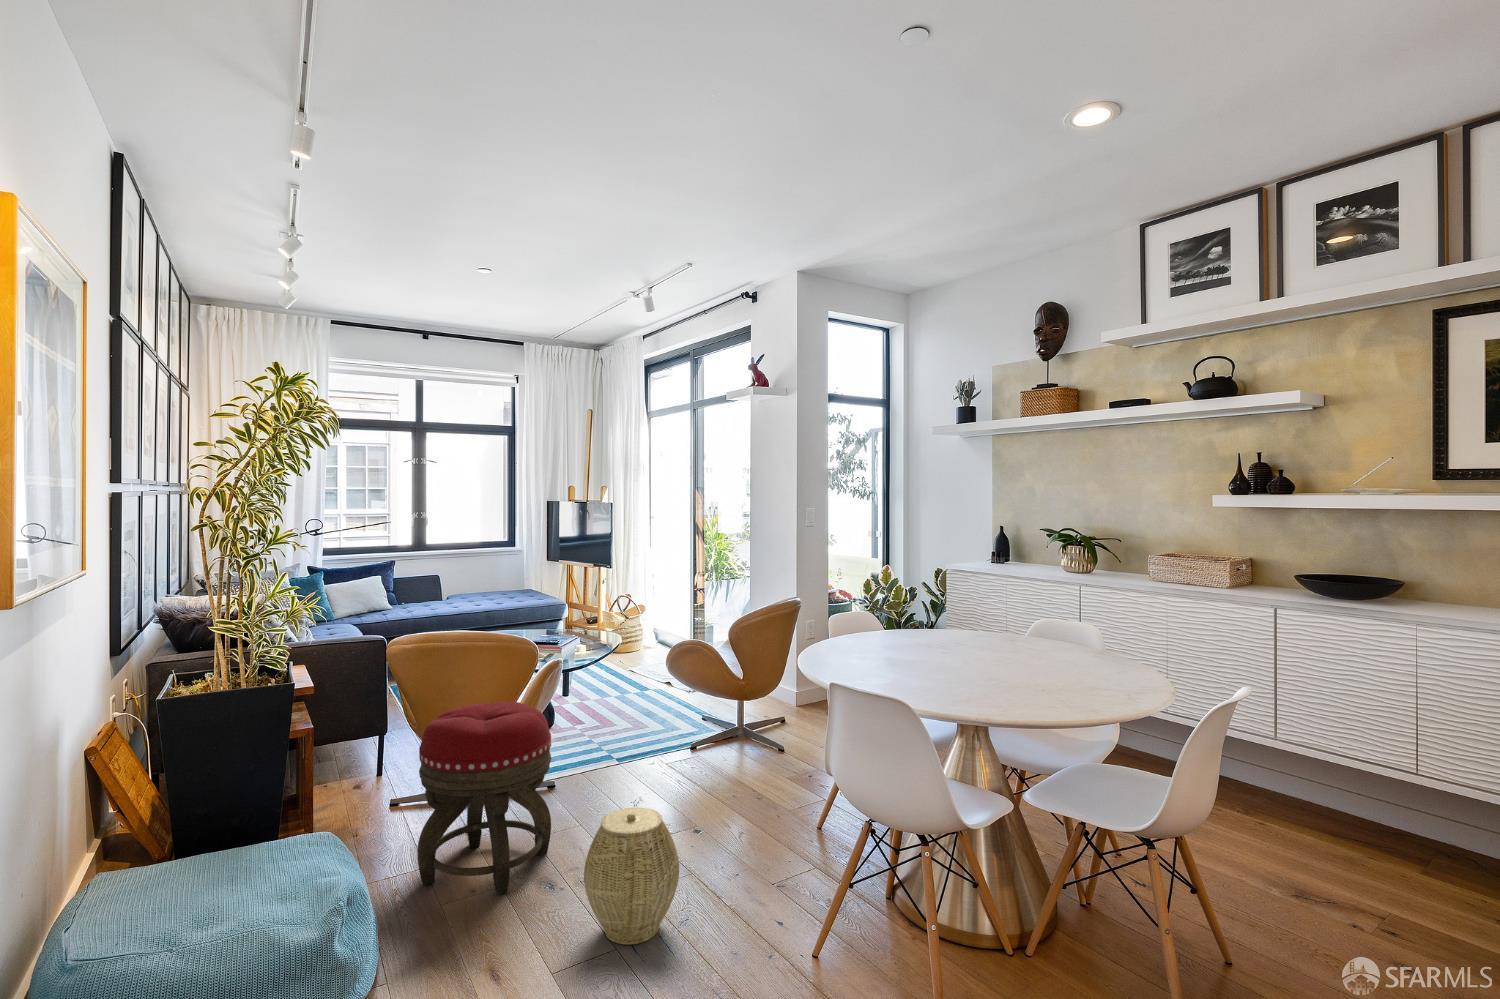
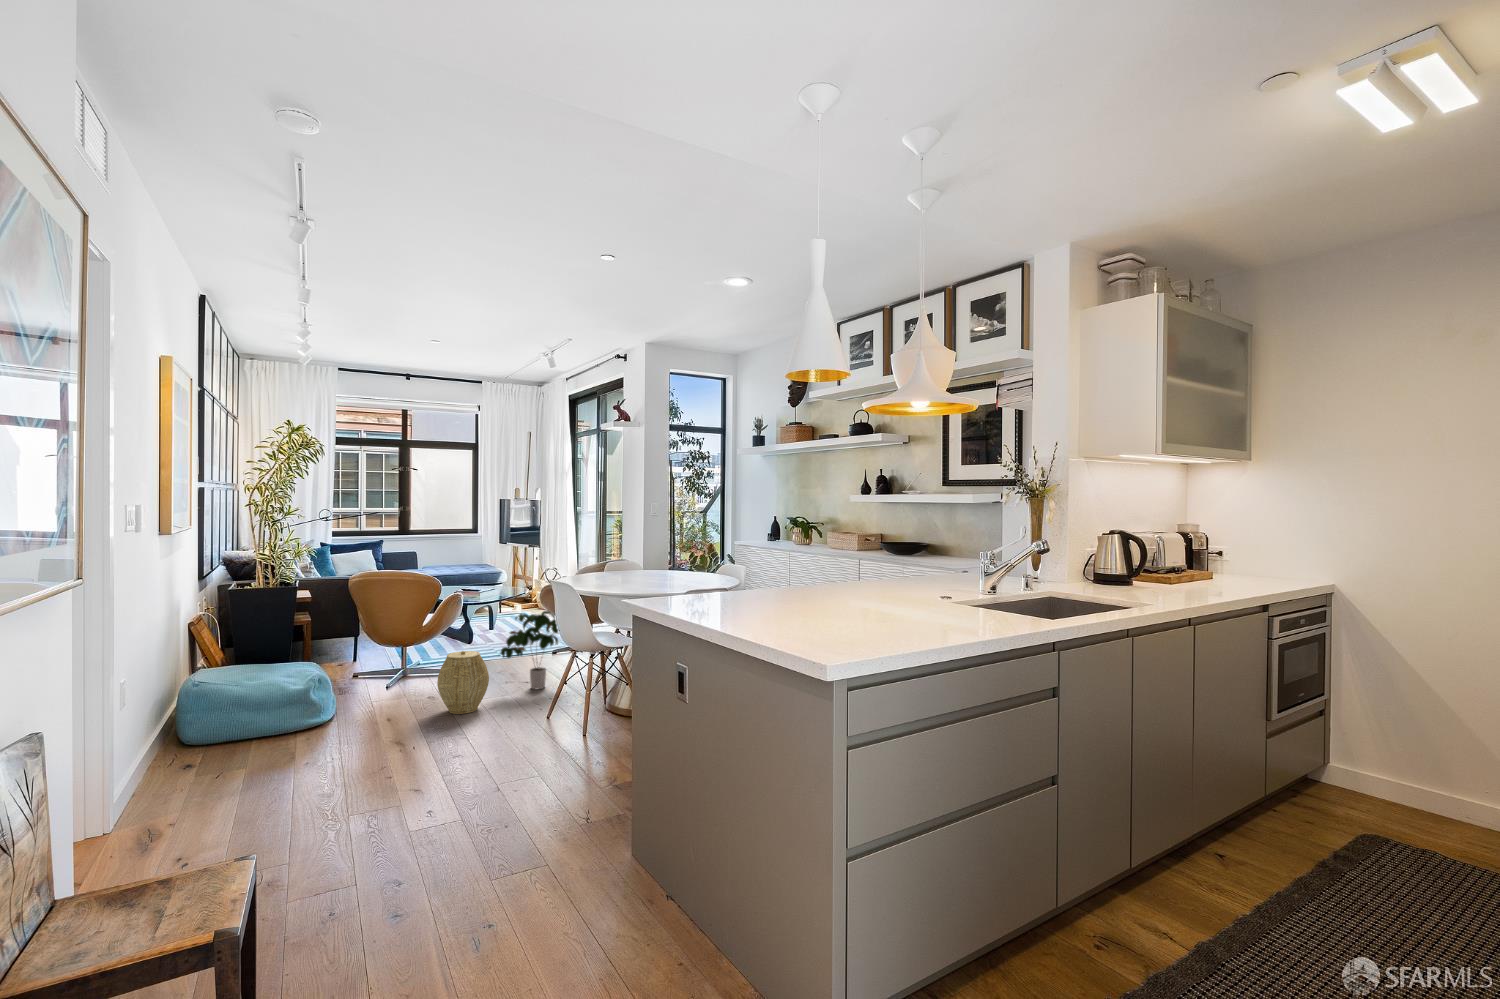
footstool: present [417,701,551,894] -> none [361,605,438,700]
potted plant: none [674,709,780,857] -> present [501,611,560,689]

